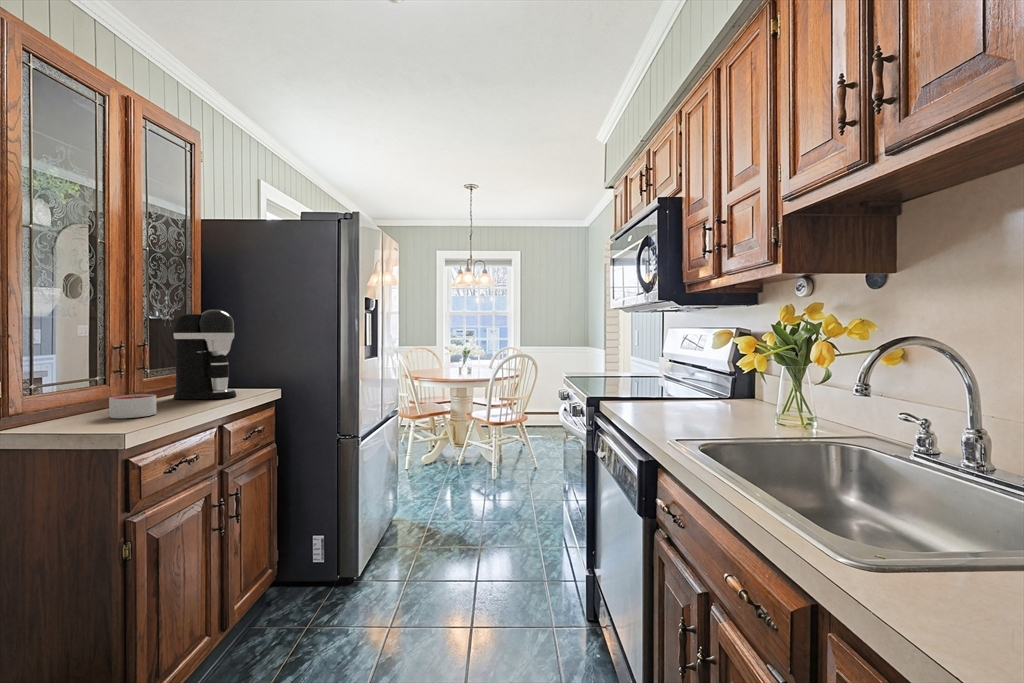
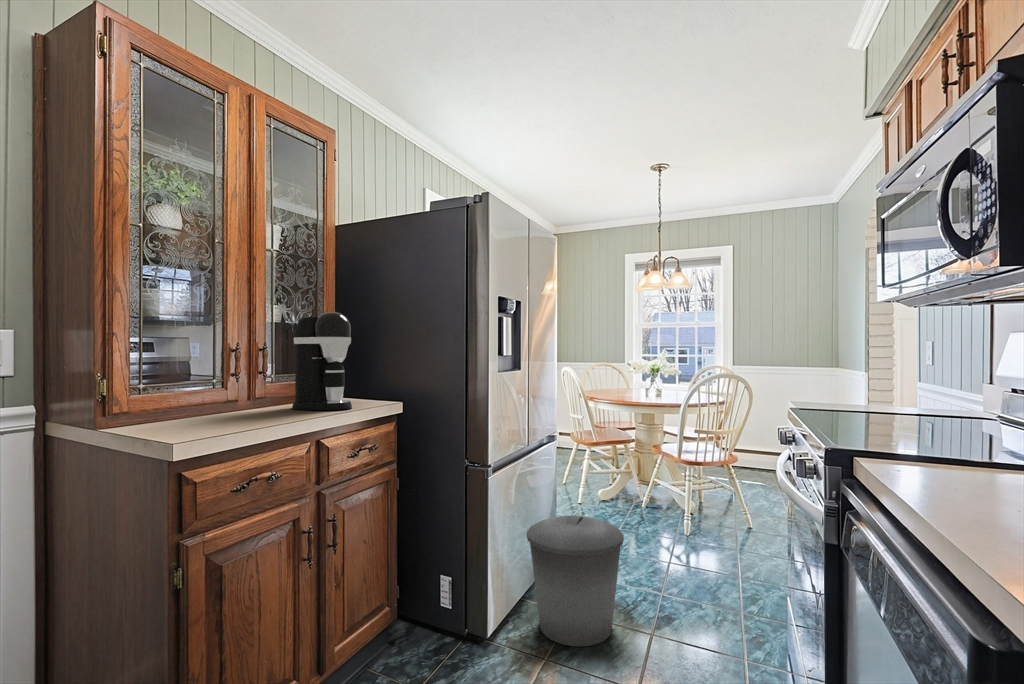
candle: present [109,394,156,418] -> none [199,401,247,426]
trash can: none [386,472,462,570] -> present [527,515,624,646]

